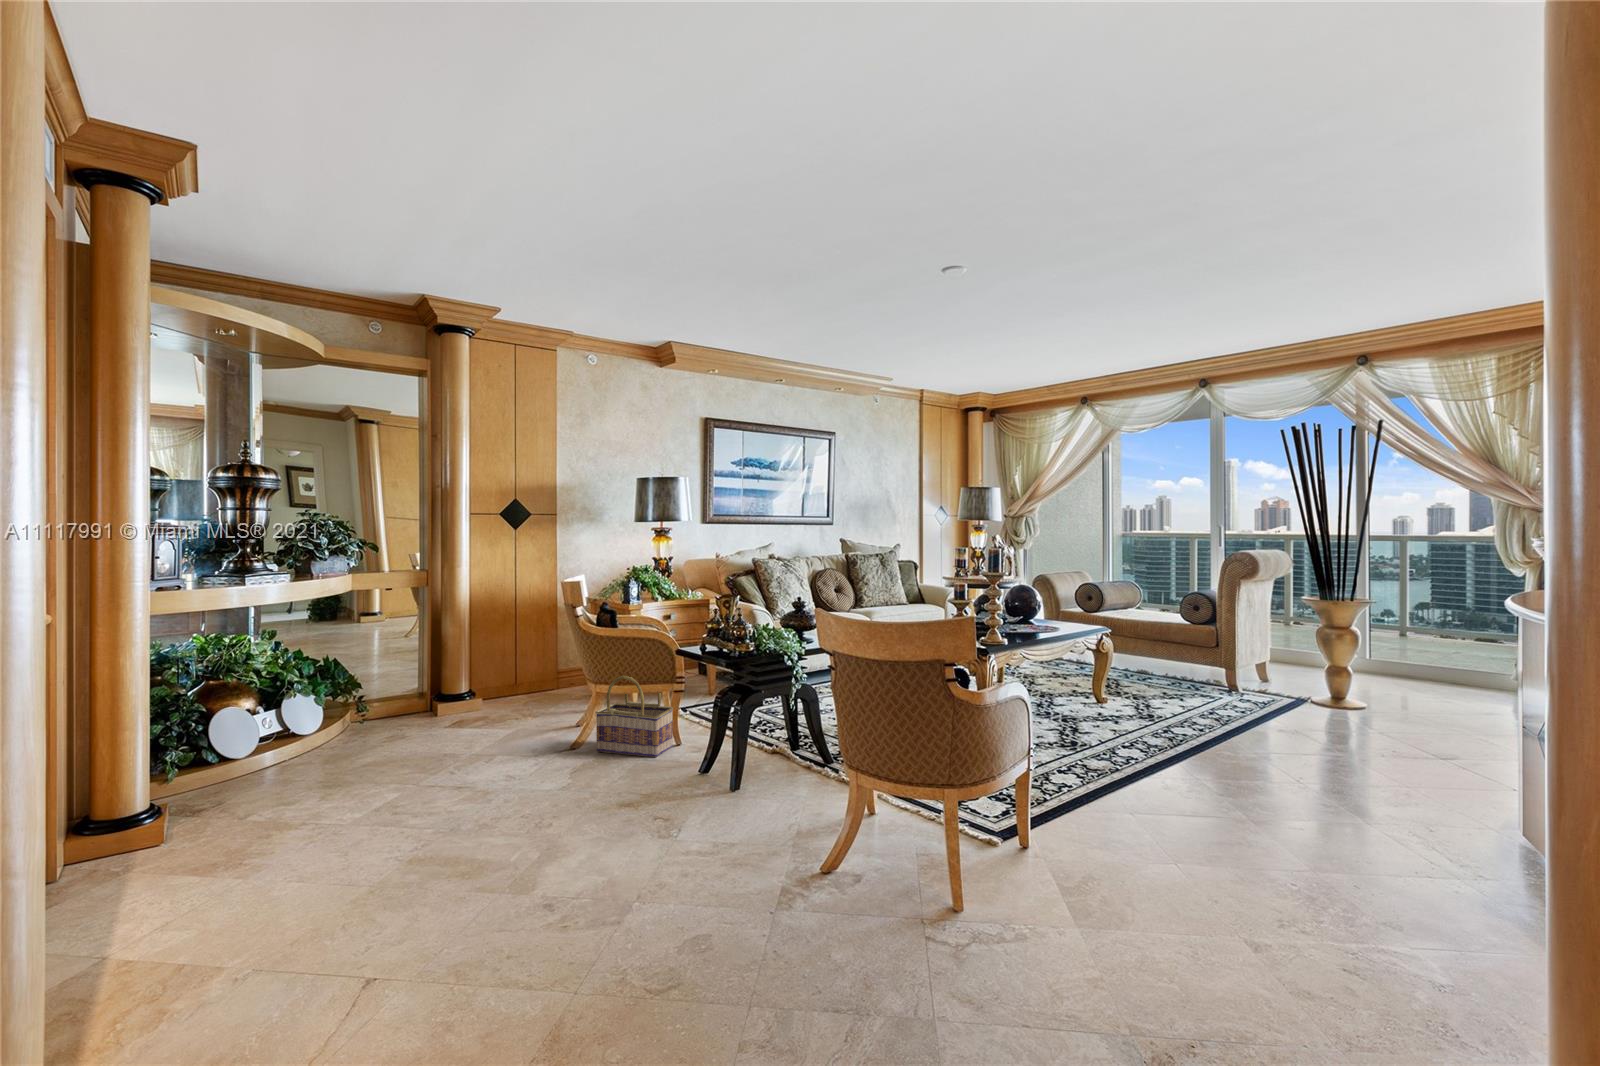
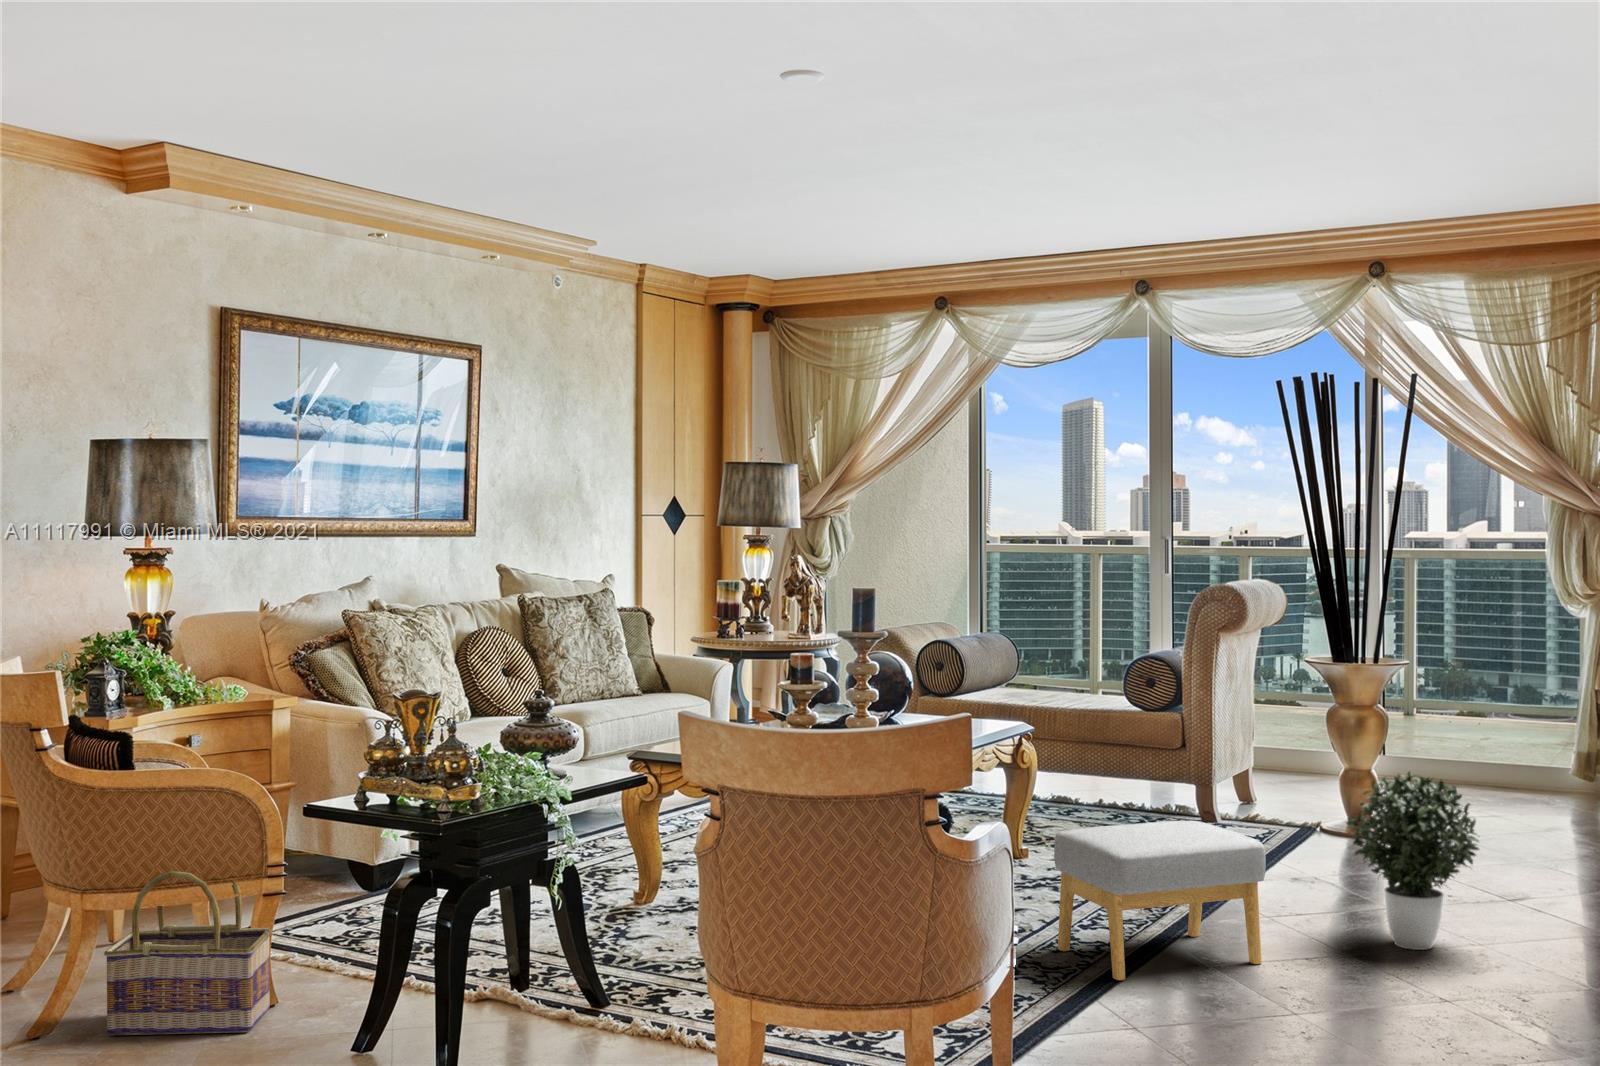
potted plant: none [1304,668,1407,786] -> present [1347,772,1479,950]
footstool: none [1100,690,1239,783] -> present [1054,821,1266,980]

